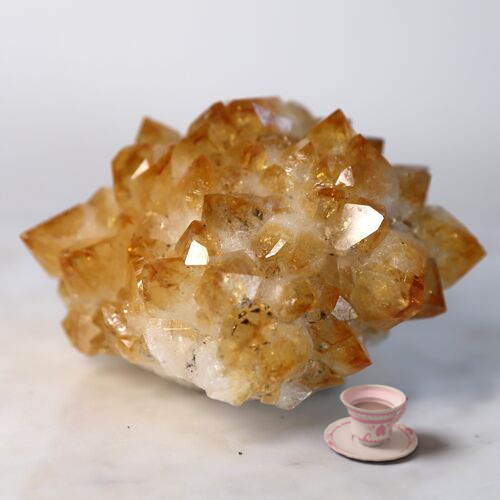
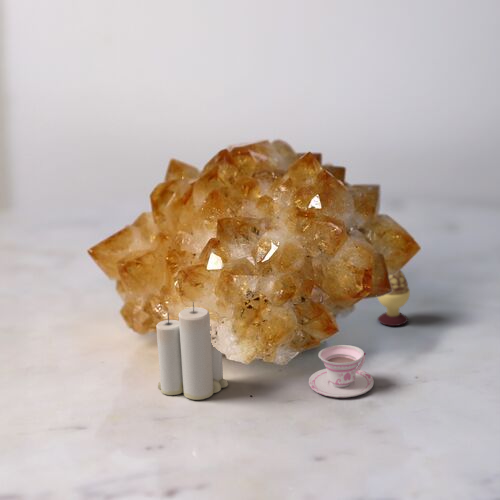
decorative egg: none [419,280,466,362] -> present [378,270,410,326]
candle: none [106,311,207,454] -> present [156,303,228,400]

